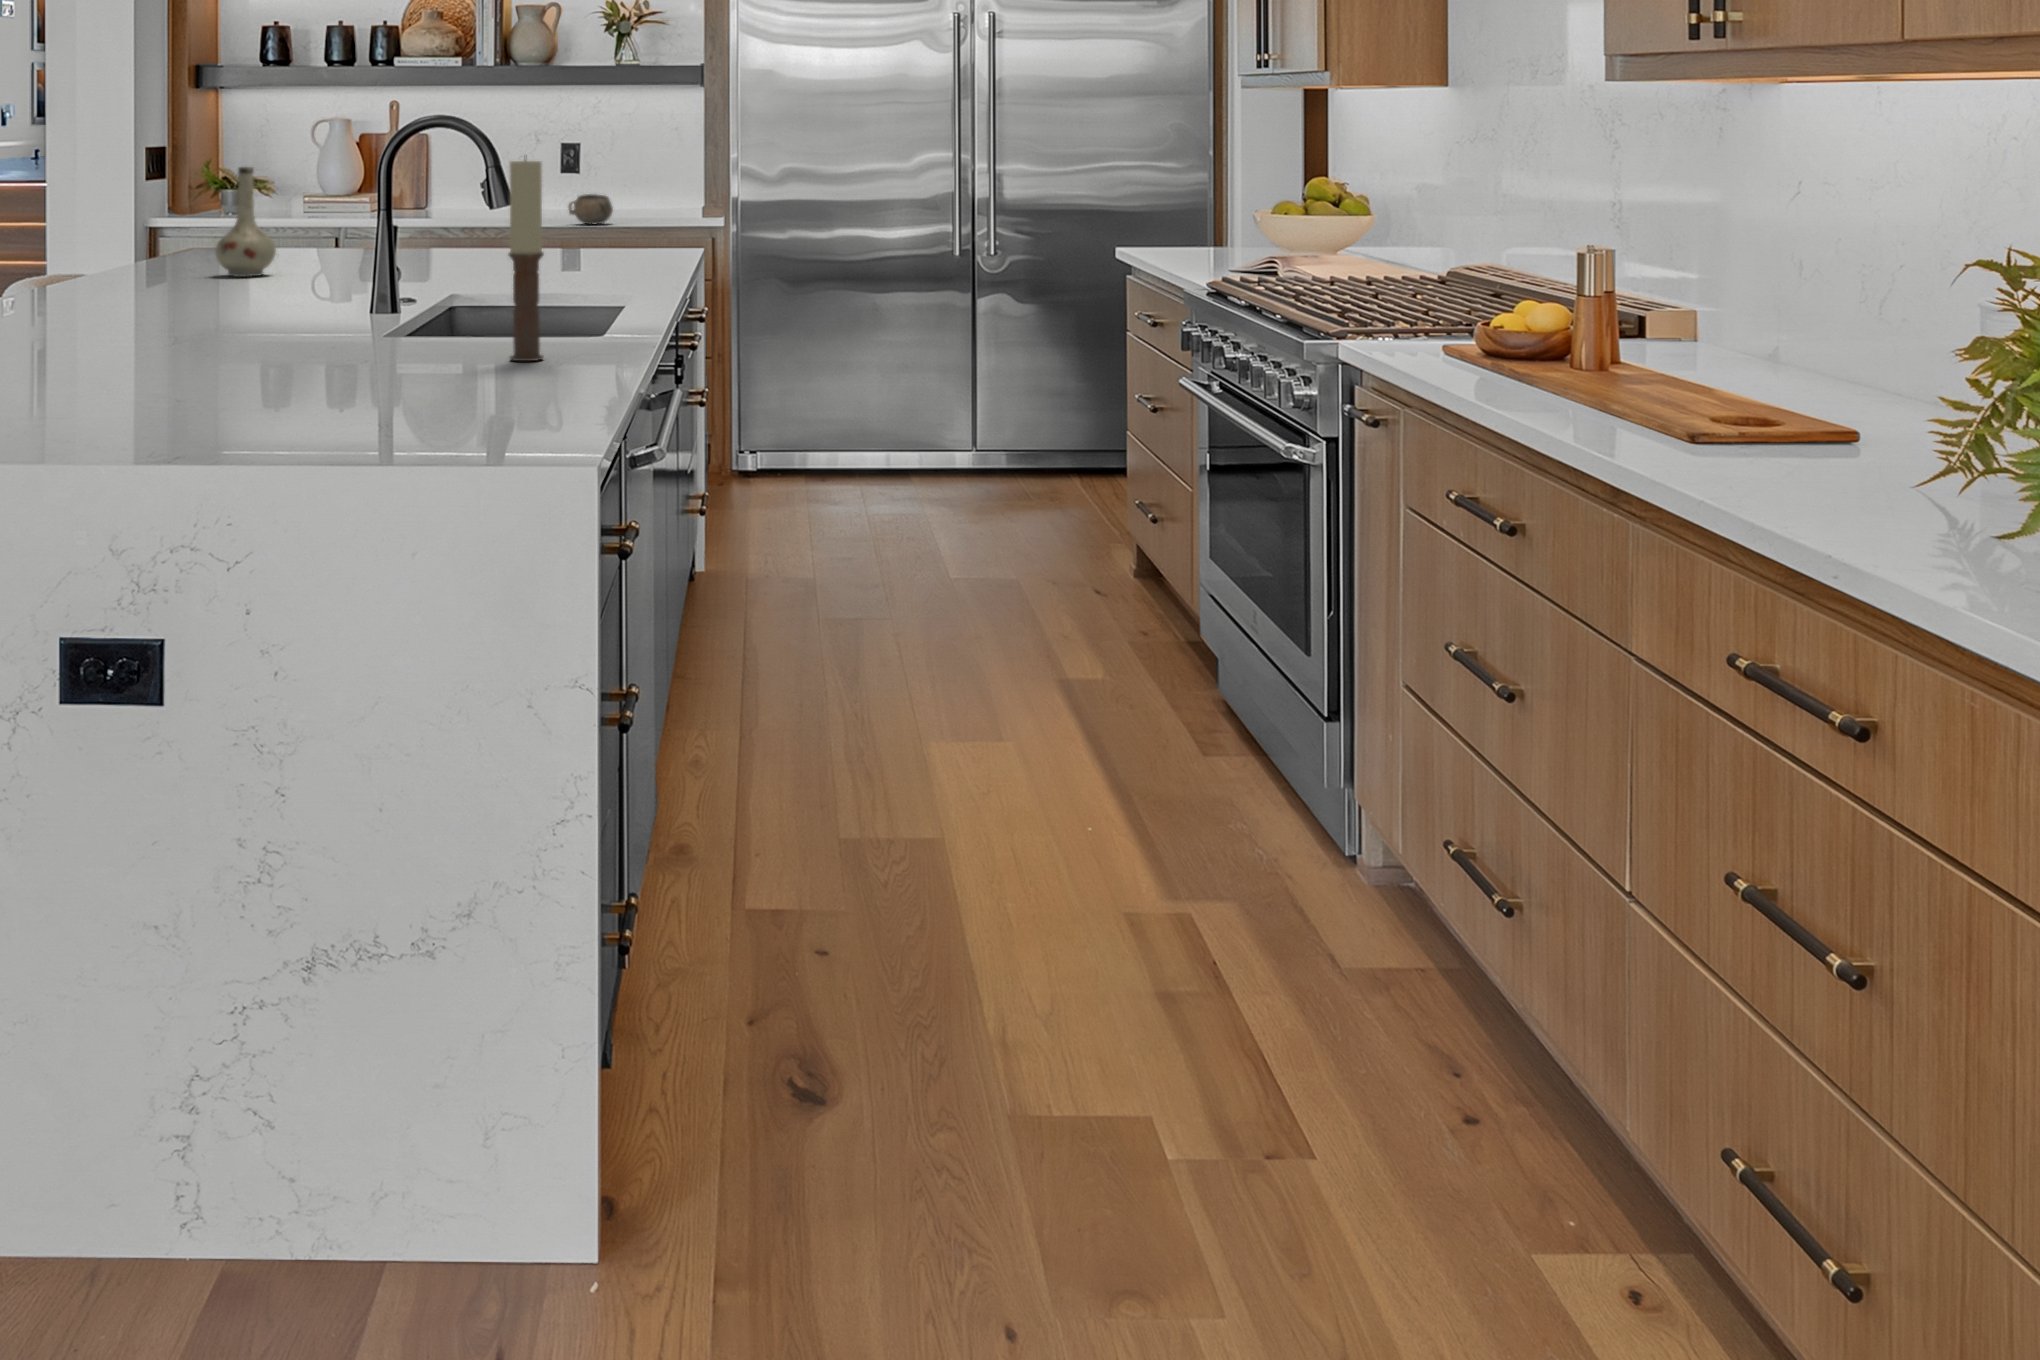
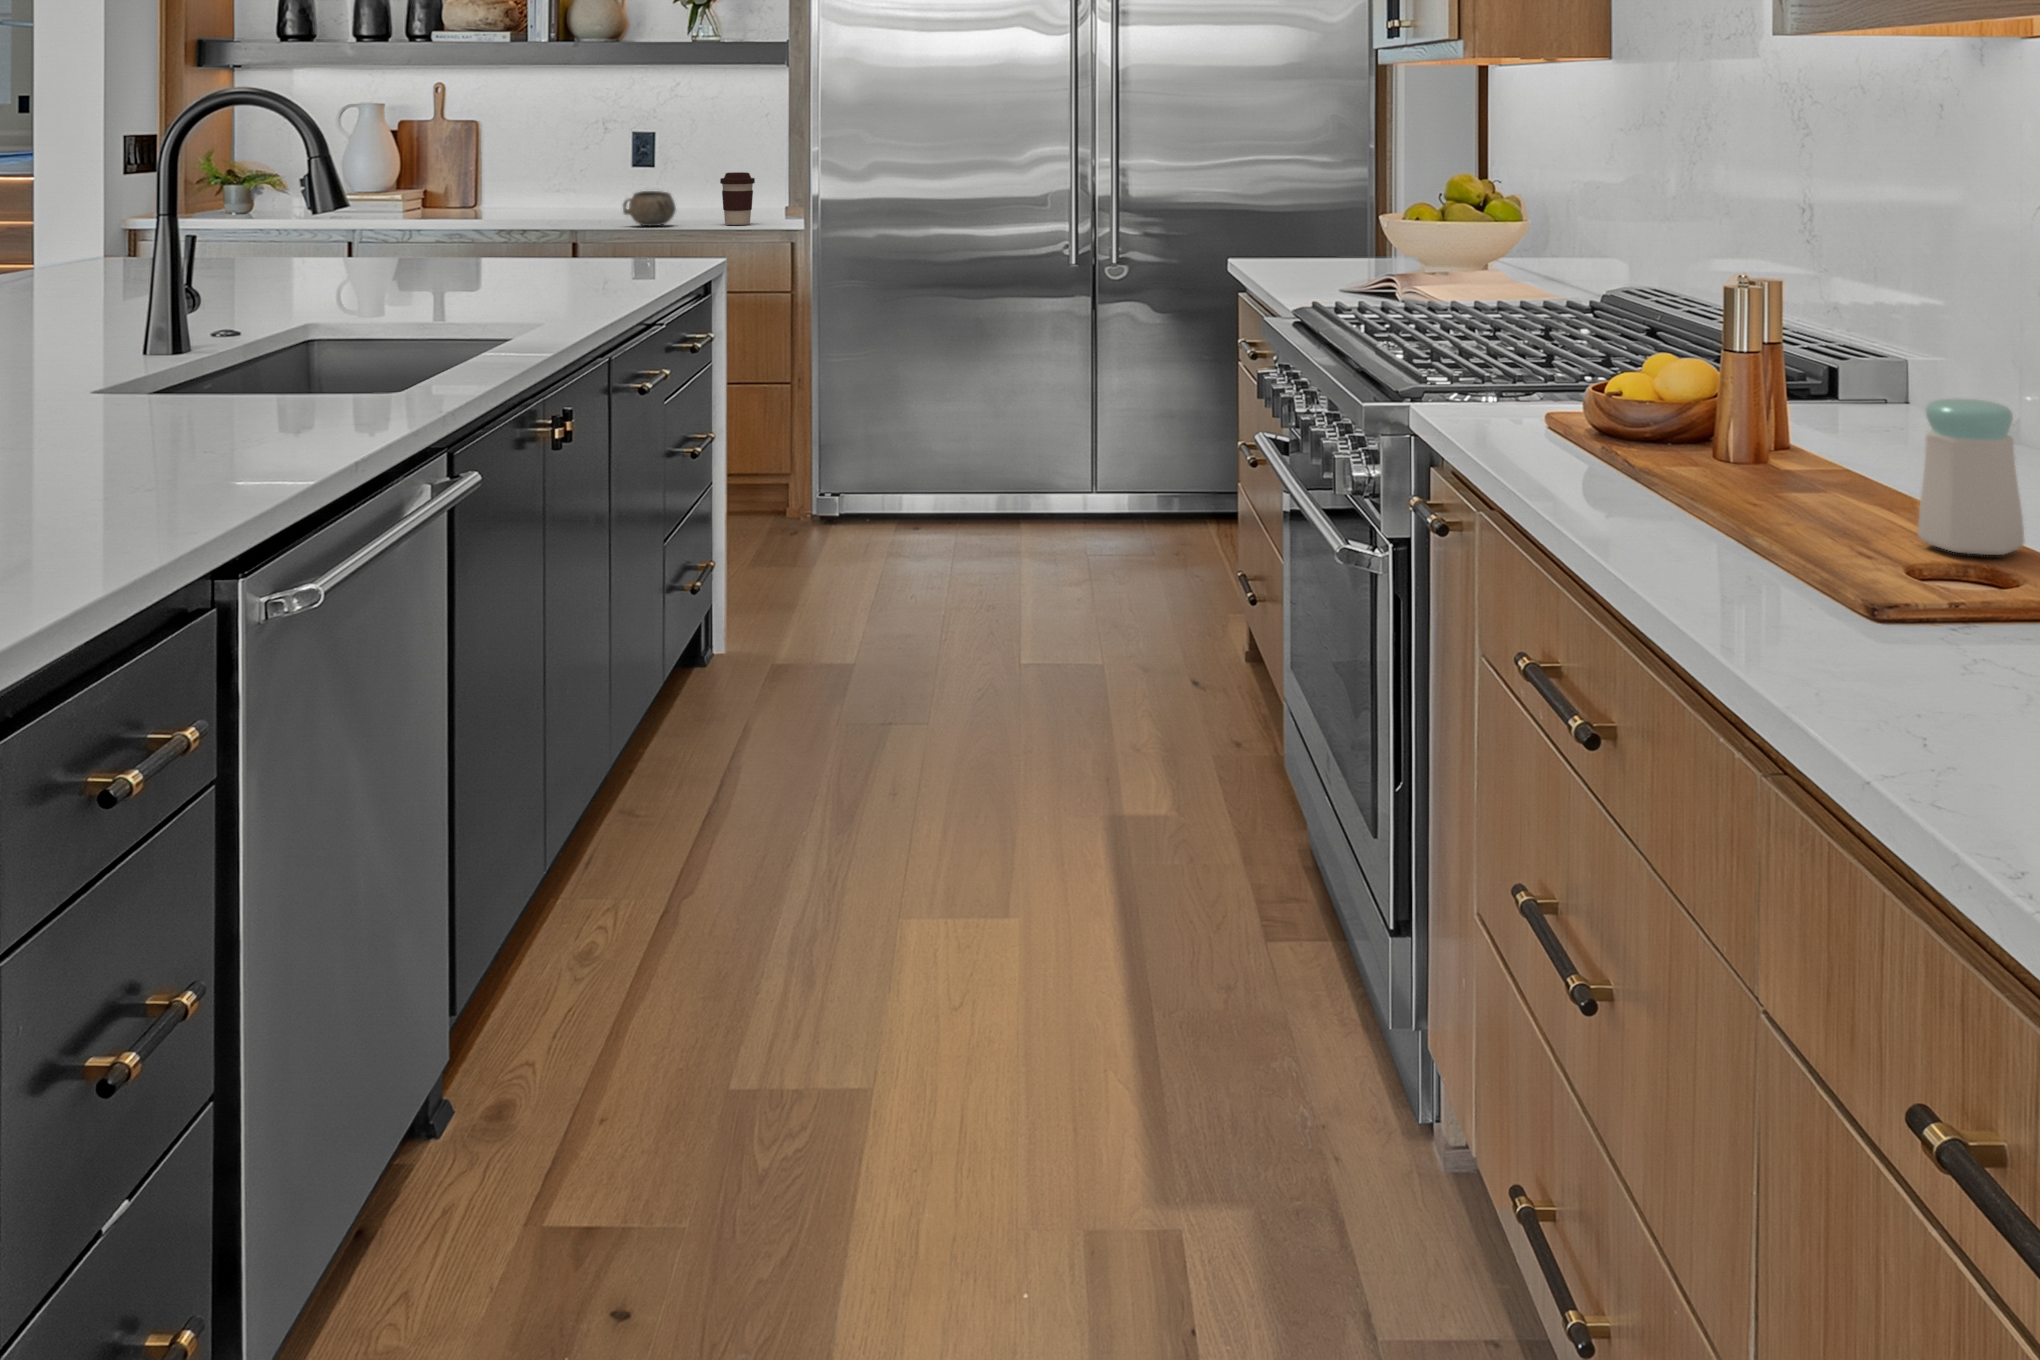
candle: present [509,160,544,361] -> none [158,135,215,442]
vase: present [215,167,276,277] -> none [57,156,140,295]
coffee cup: none [650,178,679,223] -> present [720,172,755,225]
salt shaker: none [1711,322,1779,419] -> present [1918,399,2024,555]

